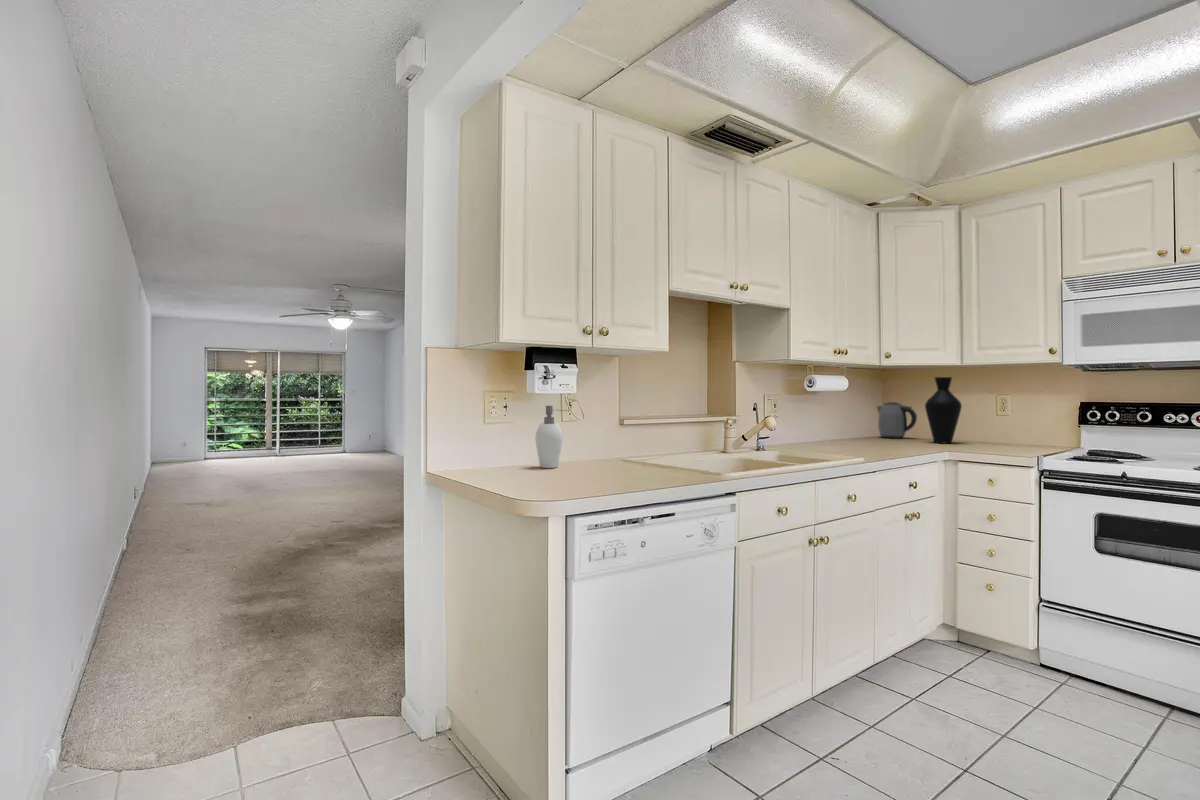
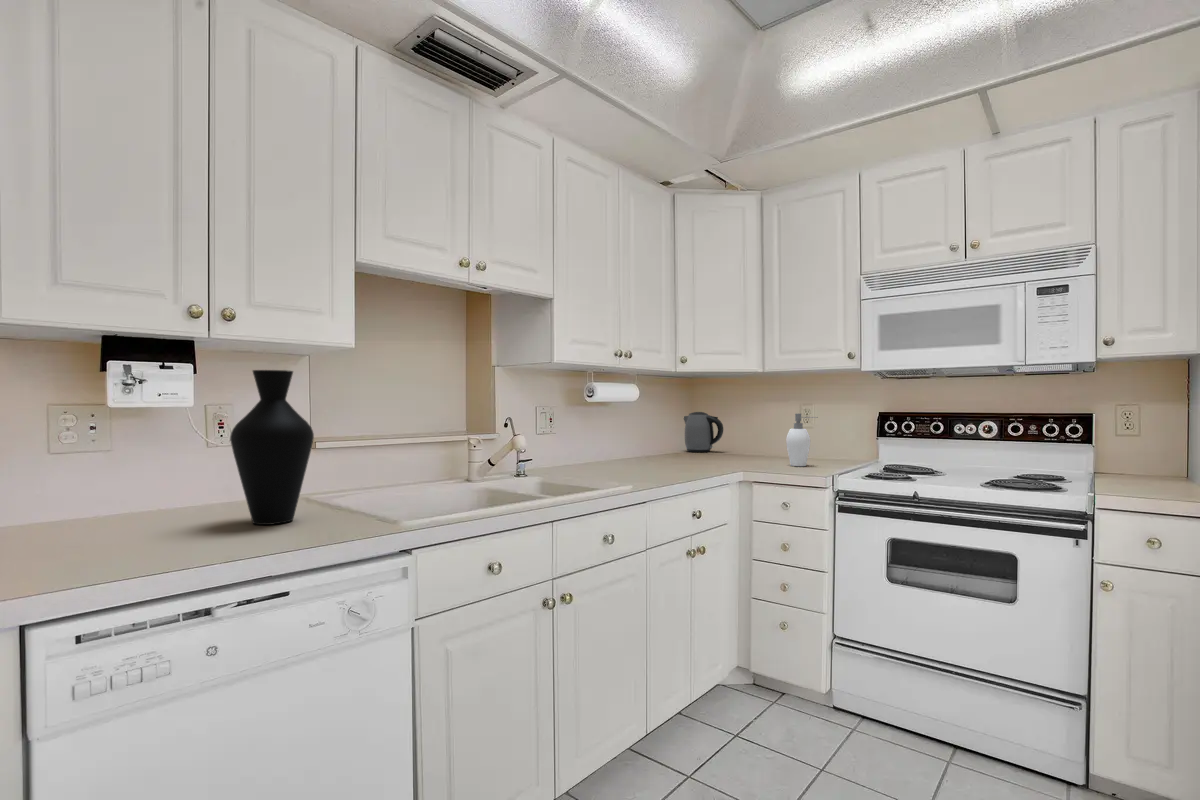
vase: present [925,377,962,443] -> present [230,370,314,525]
soap dispenser: present [535,406,567,468] -> present [786,413,818,466]

